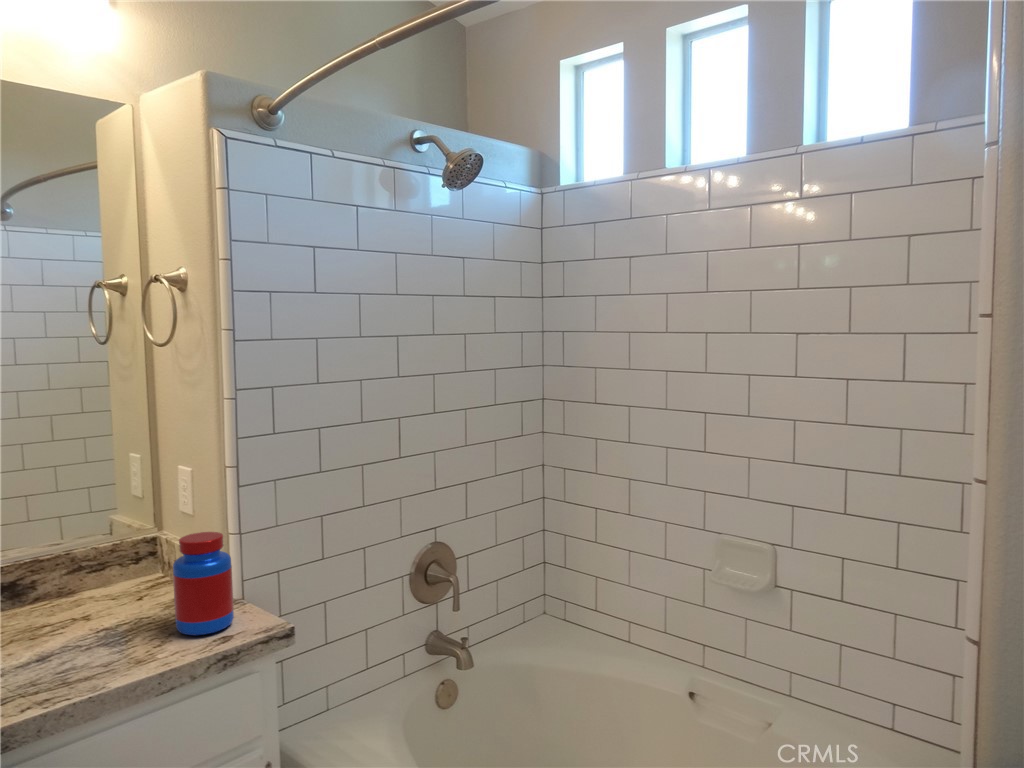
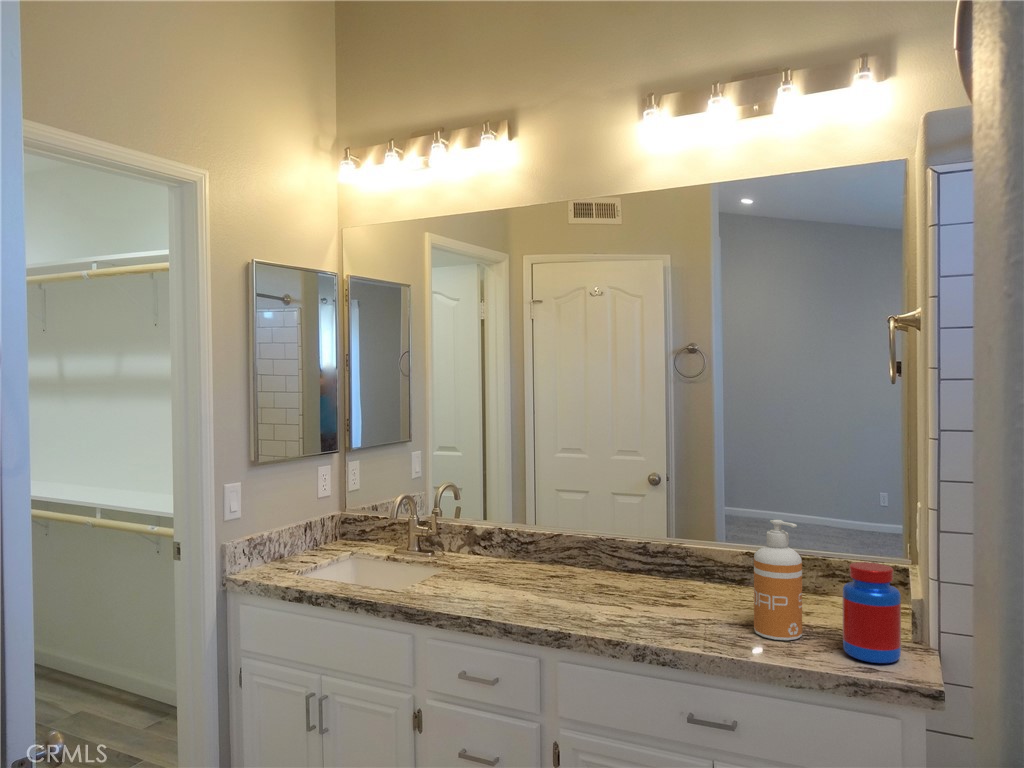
soap dispenser: none [52,516,120,663] -> present [754,520,802,640]

